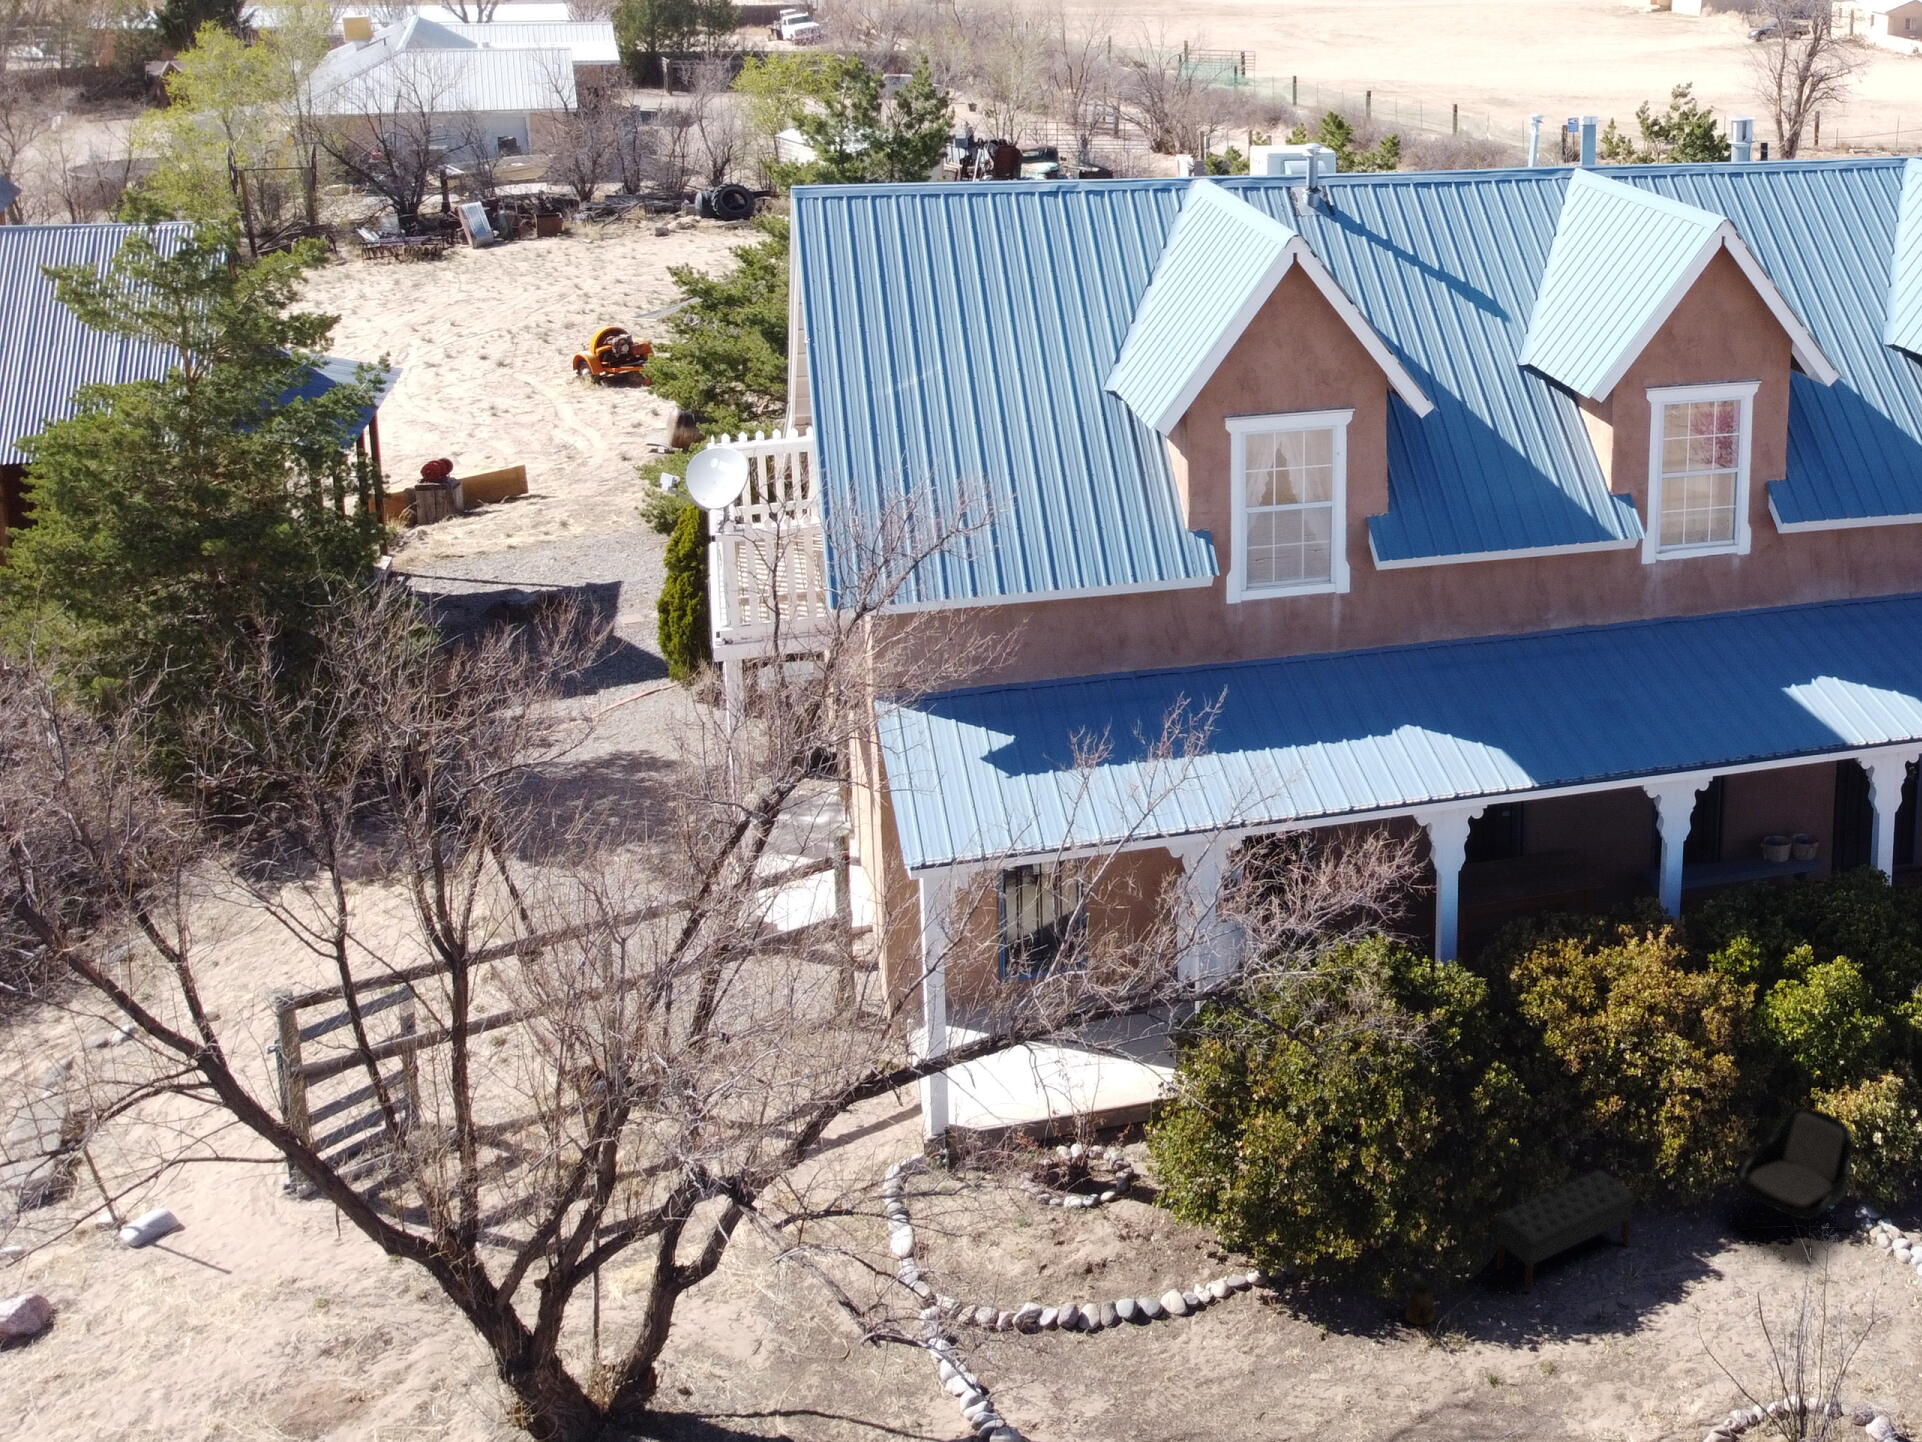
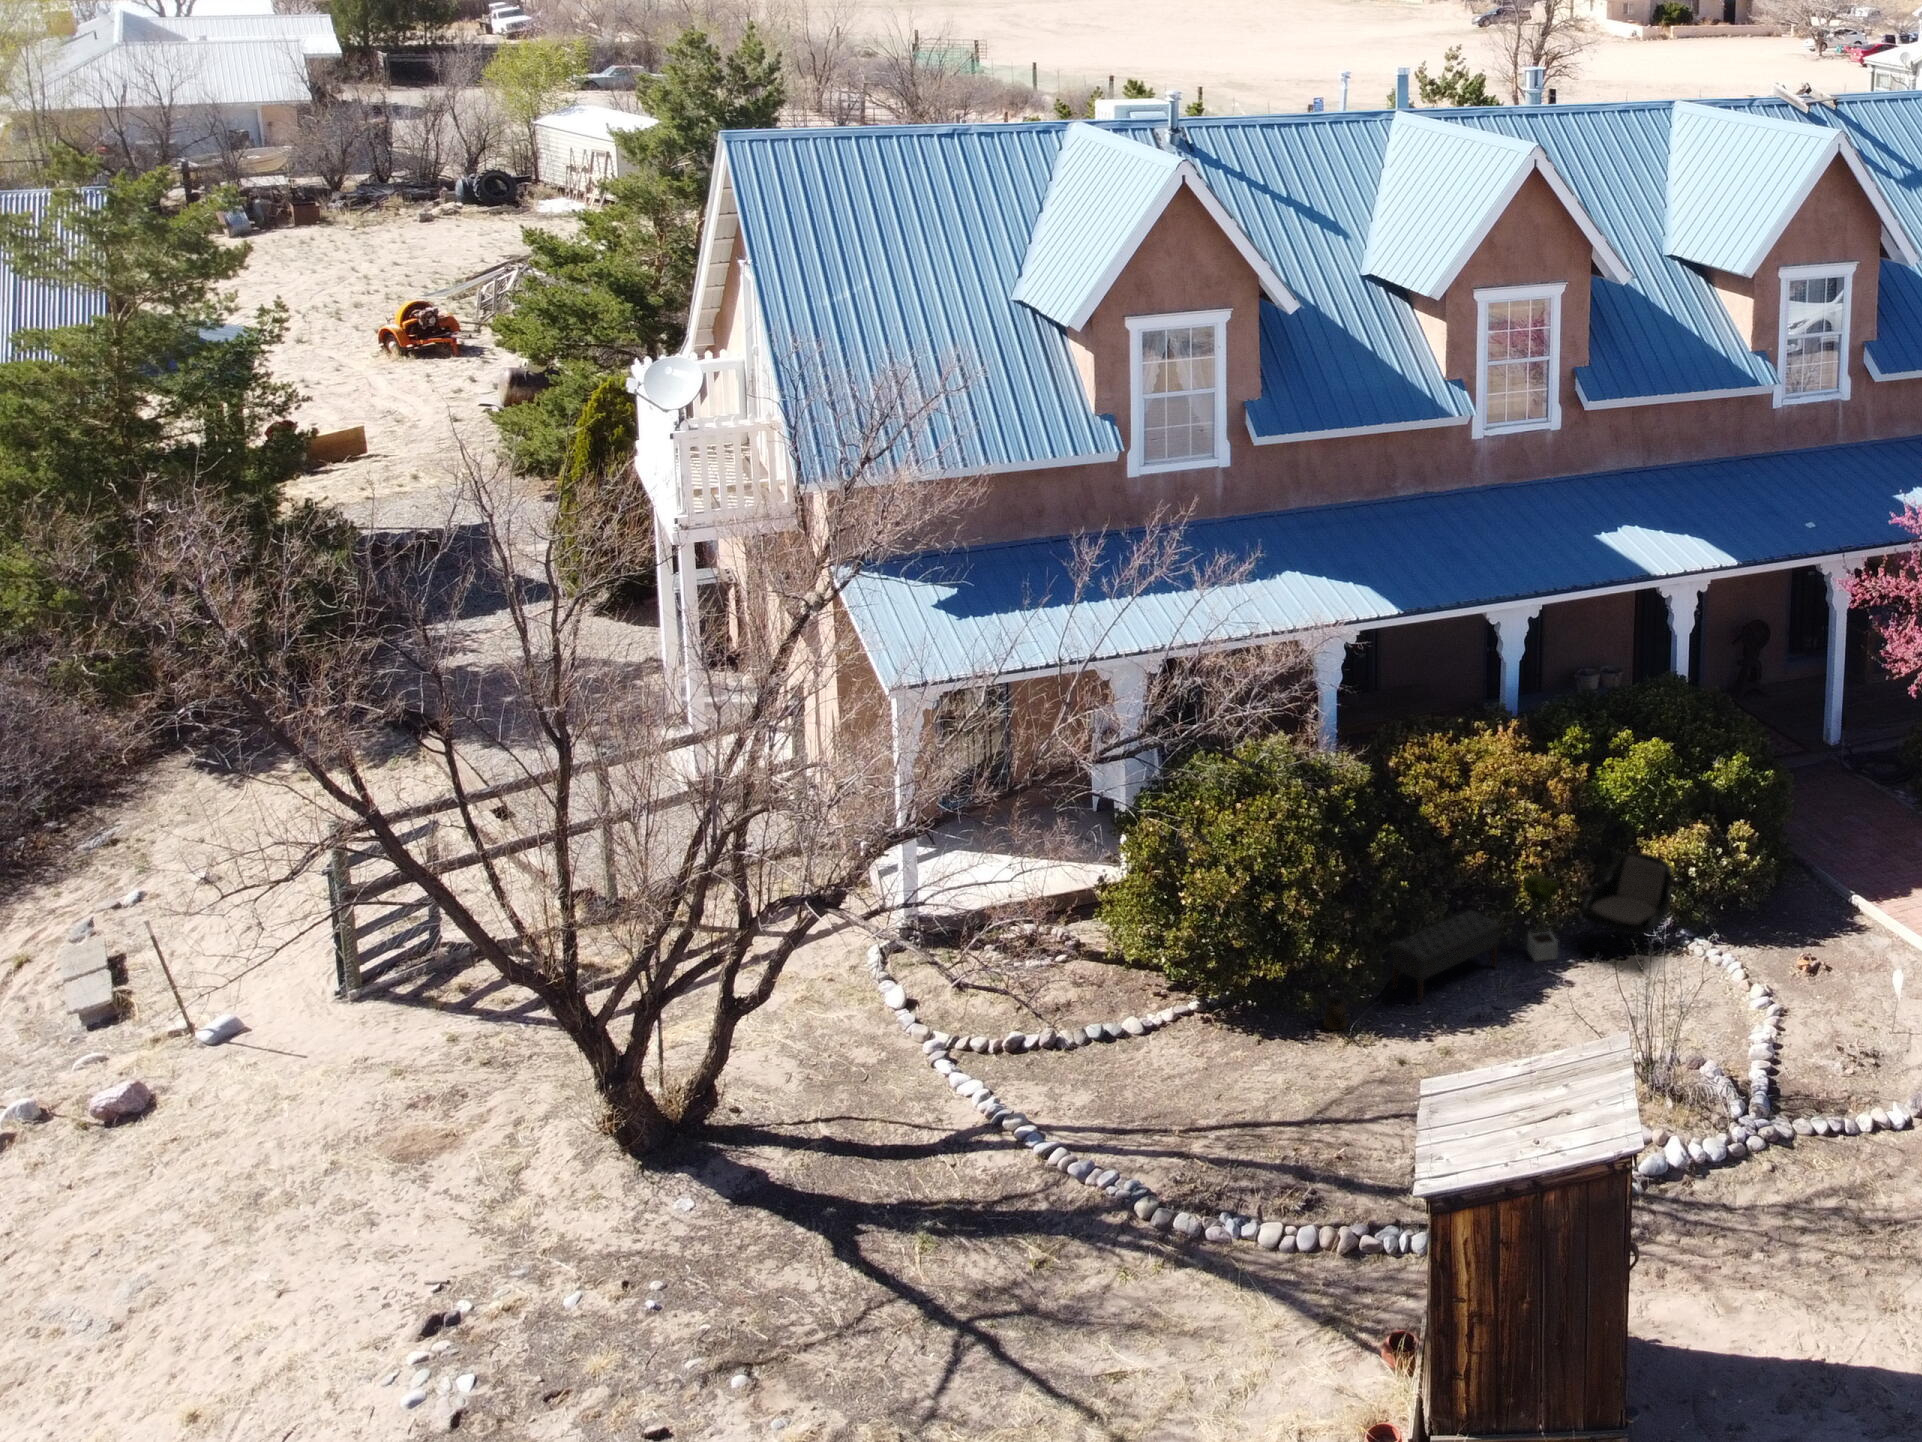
potted tree: none [1663,1133,1711,1240] -> present [1522,875,1560,961]

